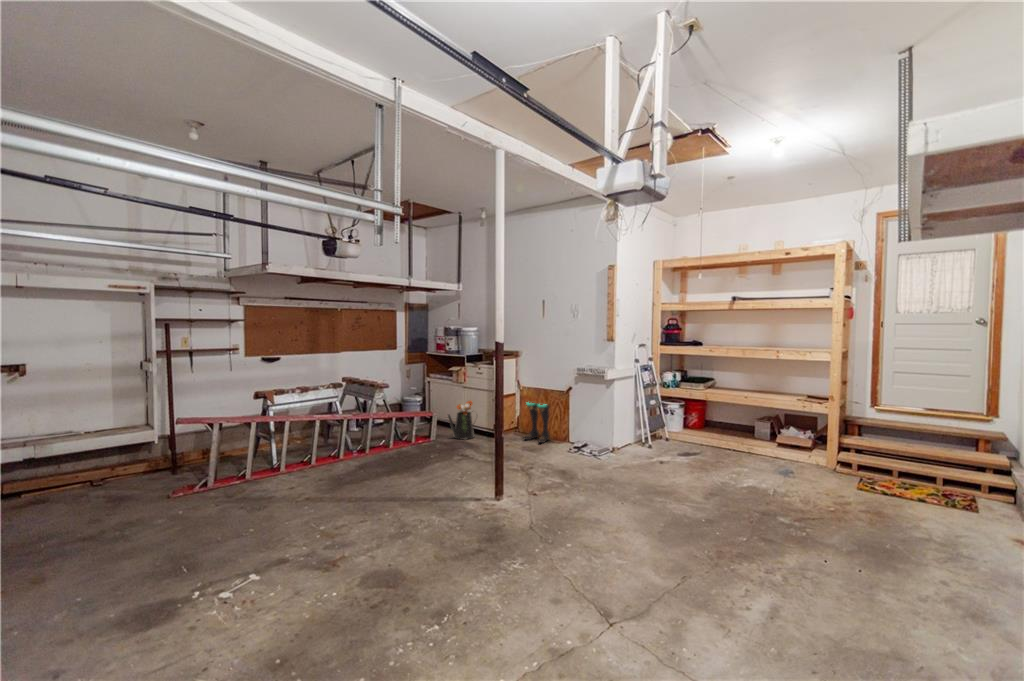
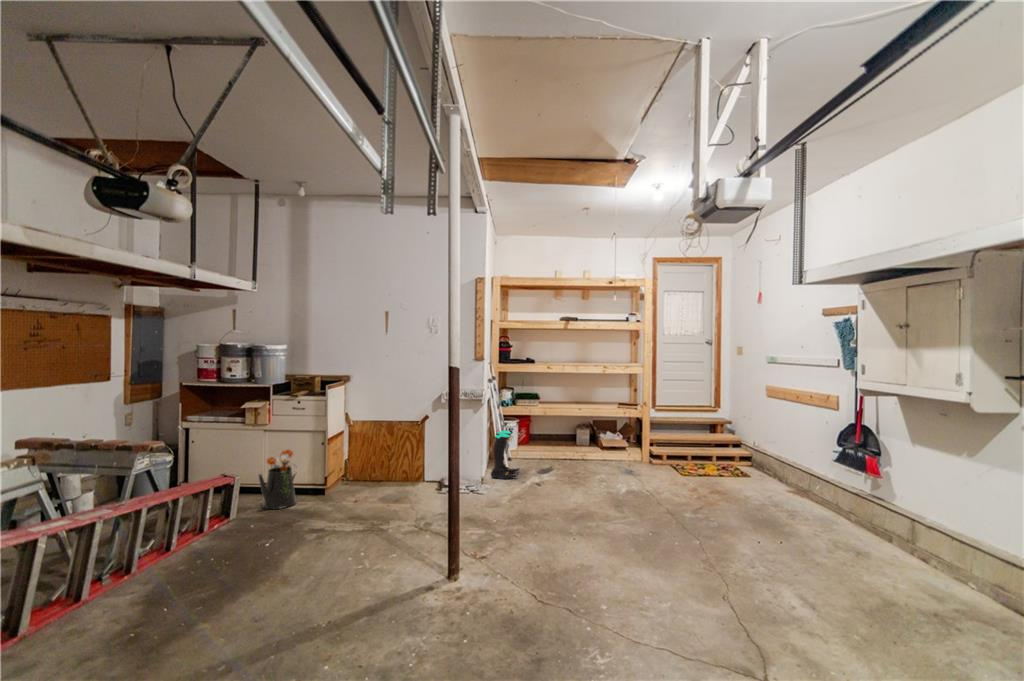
boots: present [524,403,550,443] -> present [490,430,519,479]

